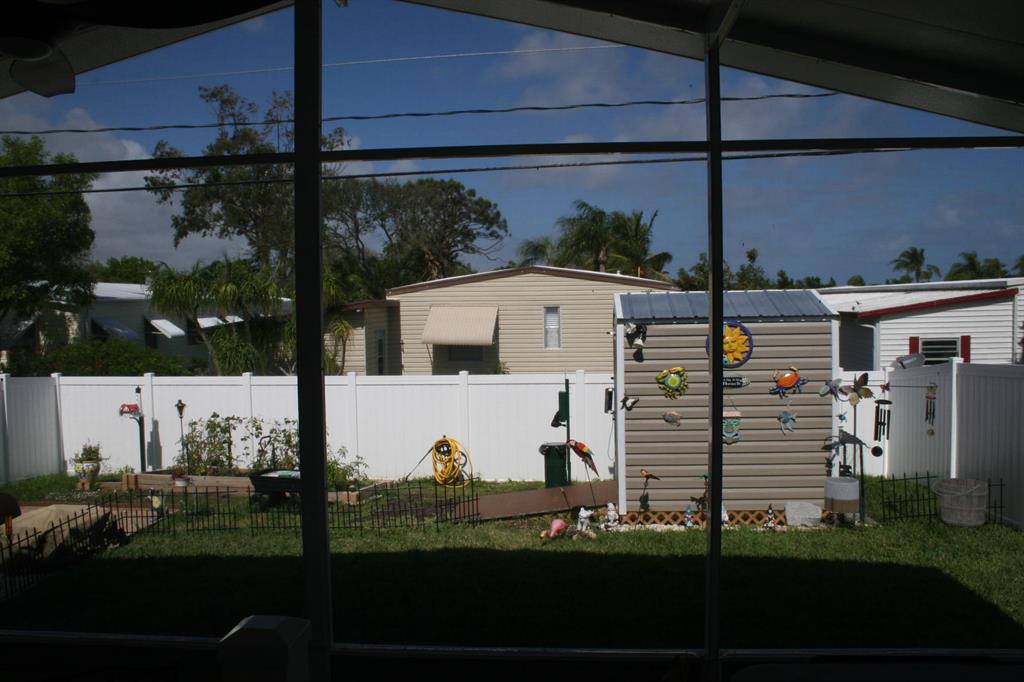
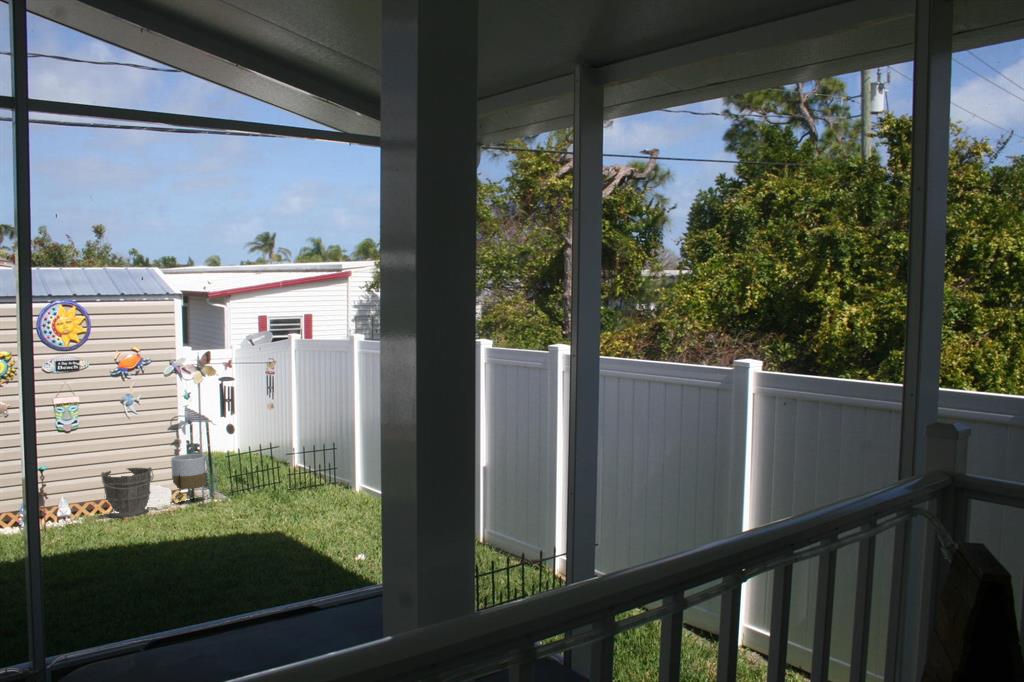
bucket: present [932,476,988,526] -> present [101,467,154,518]

